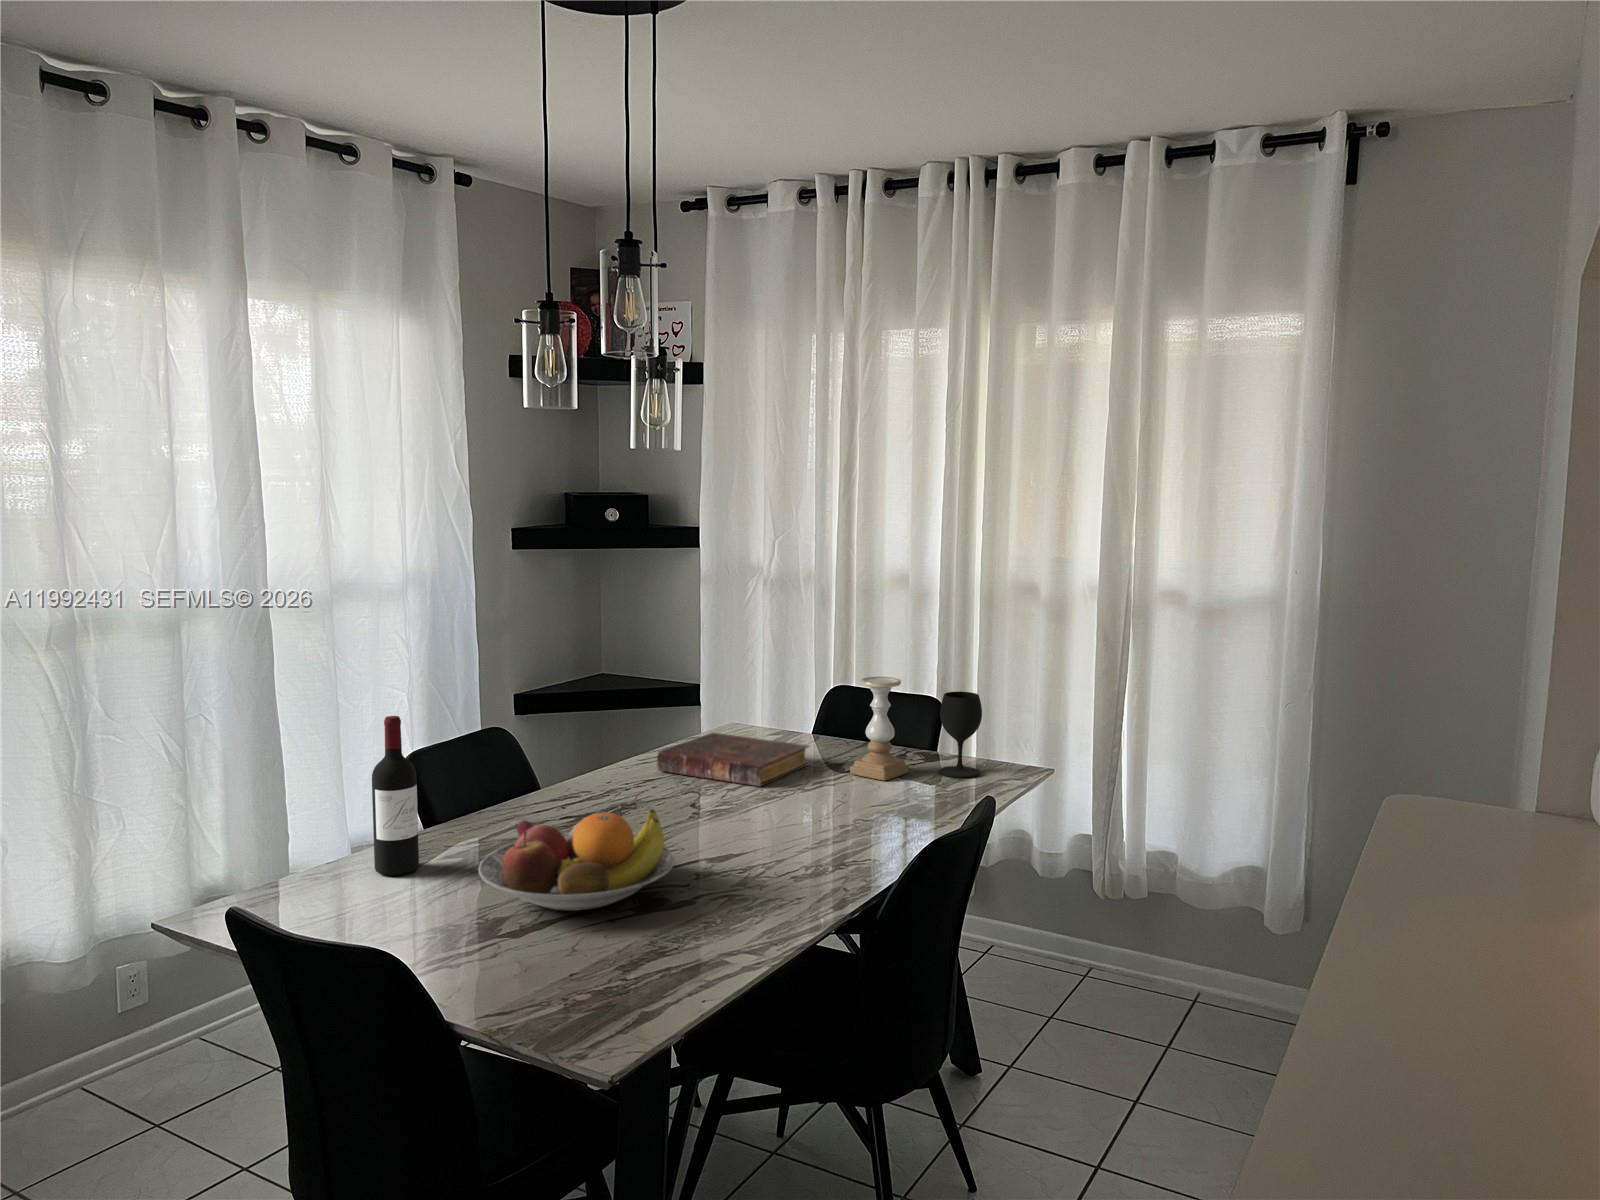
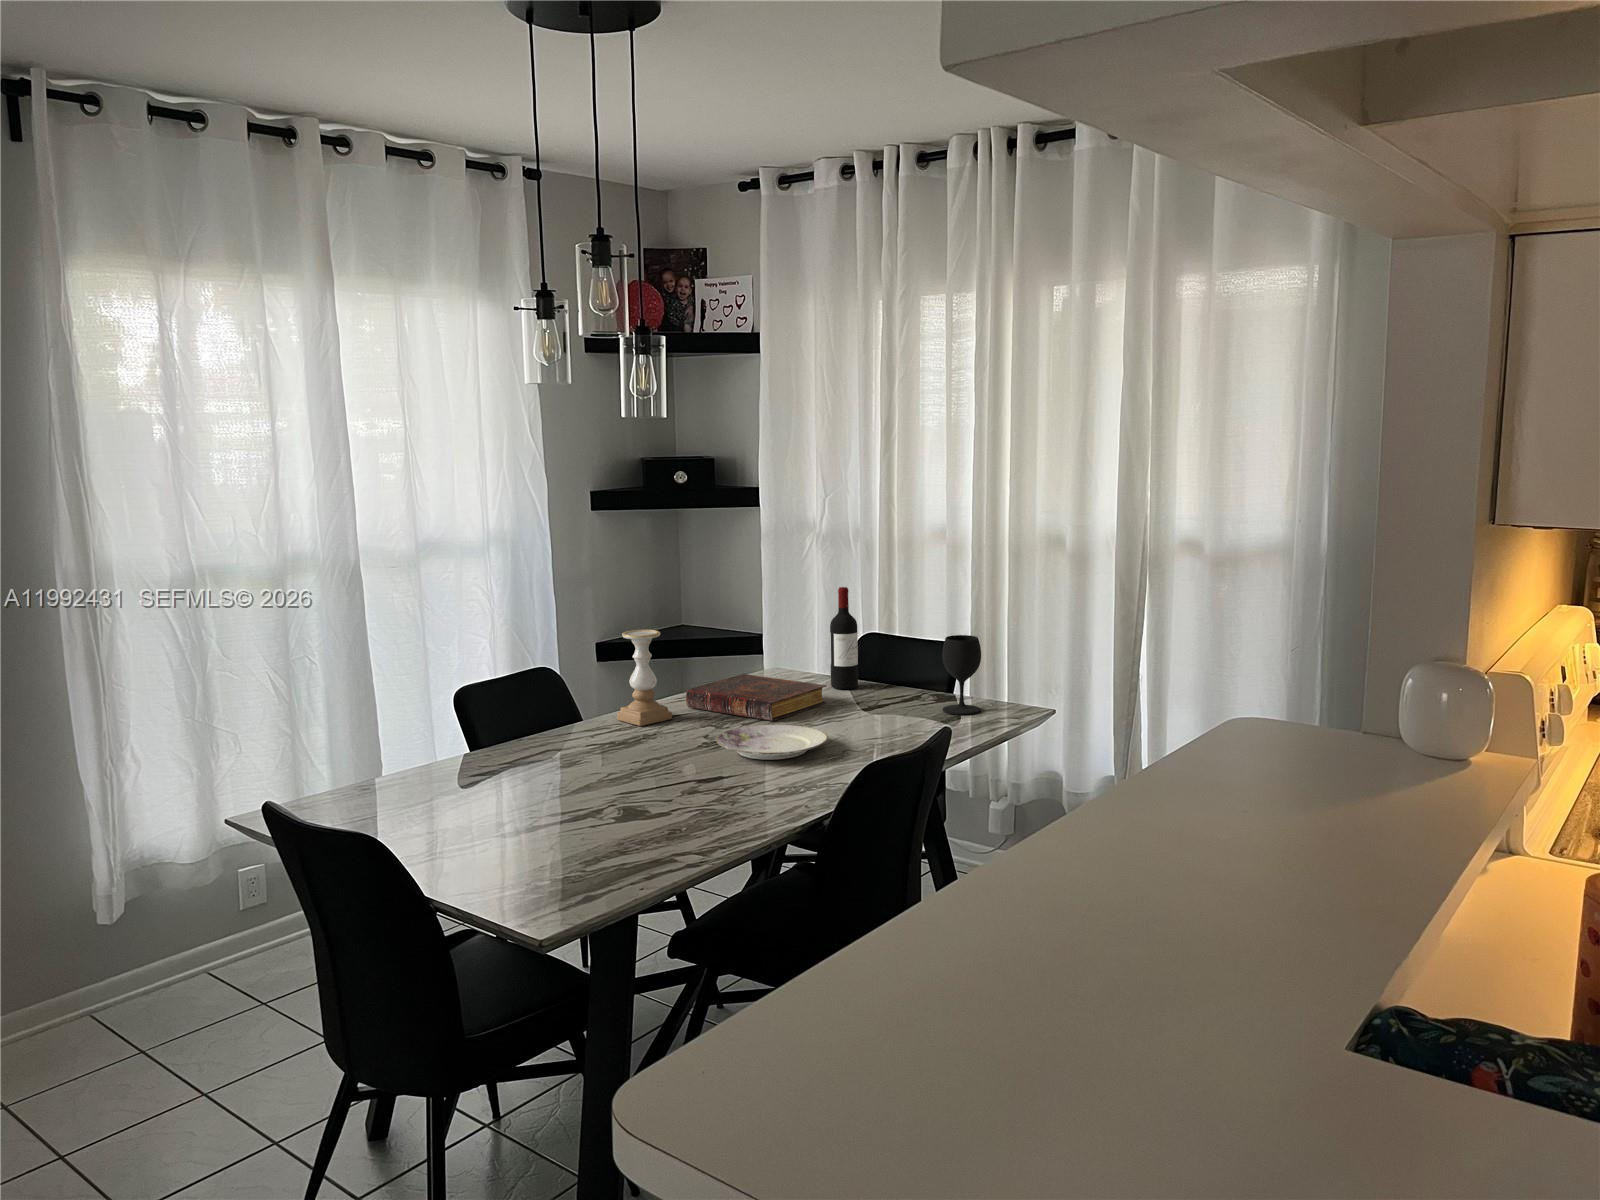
candle holder: present [850,677,909,781] -> present [617,630,672,726]
wine bottle: present [372,716,419,875] -> present [830,587,858,689]
plate: none [715,792,838,833] -> present [716,725,828,760]
fruit bowl: present [479,809,675,911] -> none [486,733,657,819]

